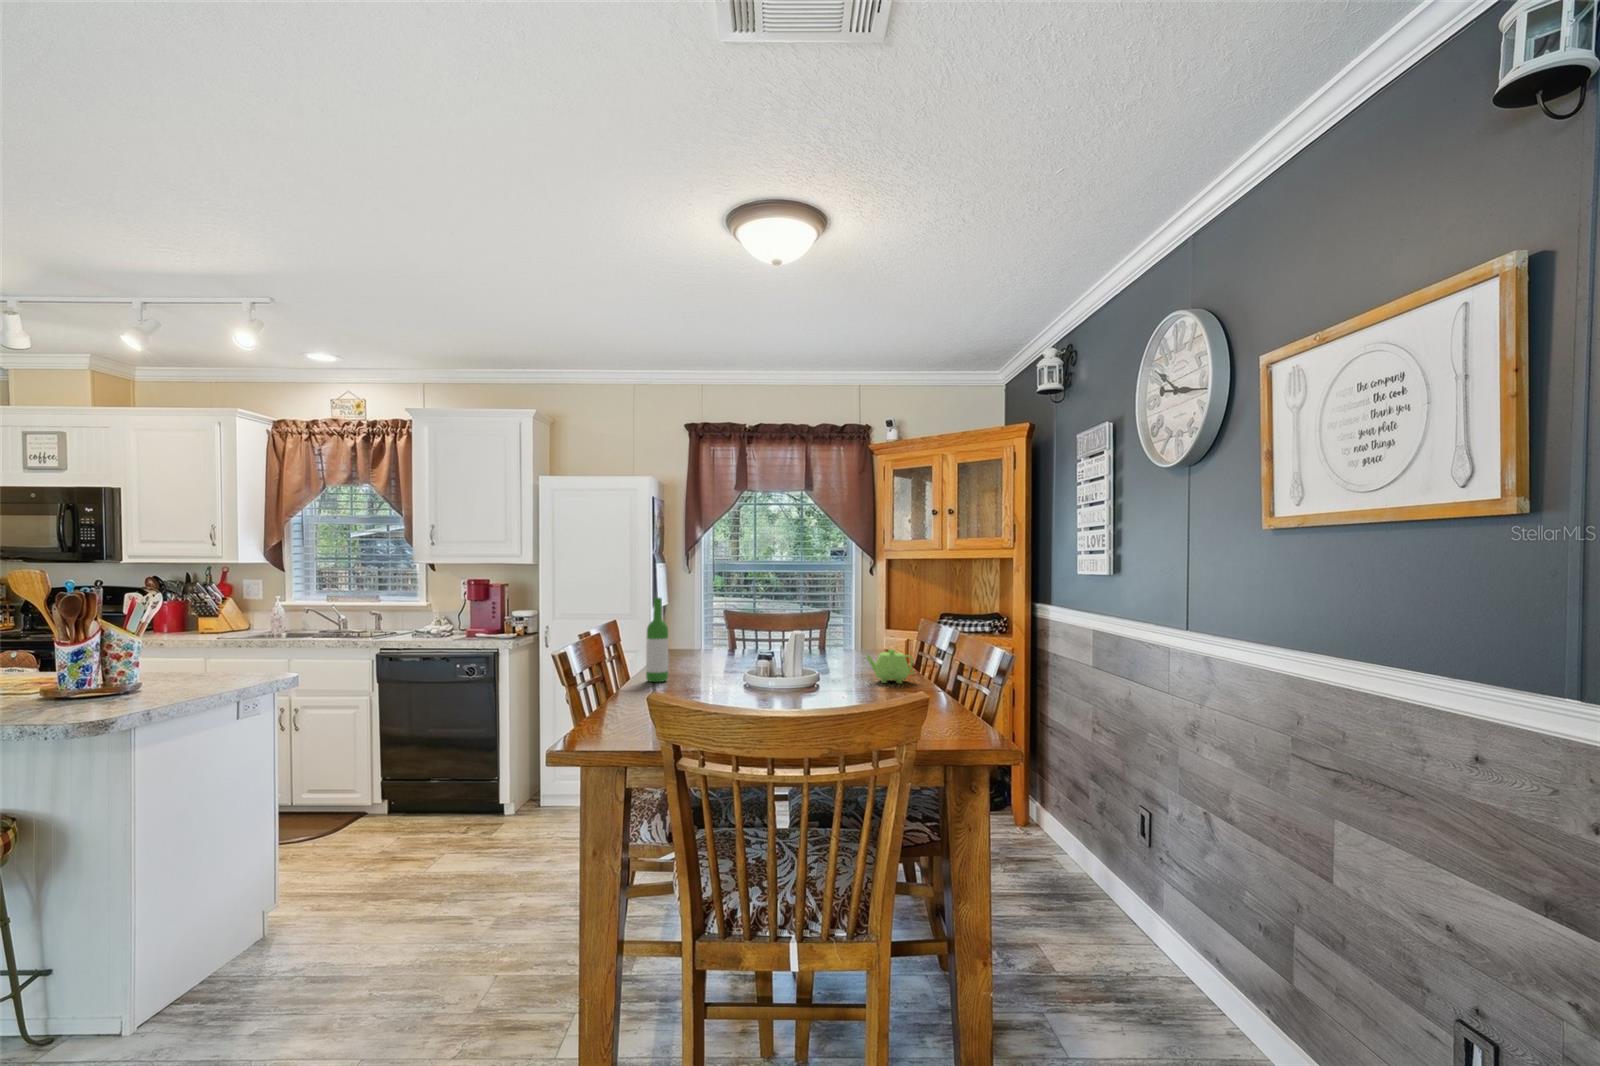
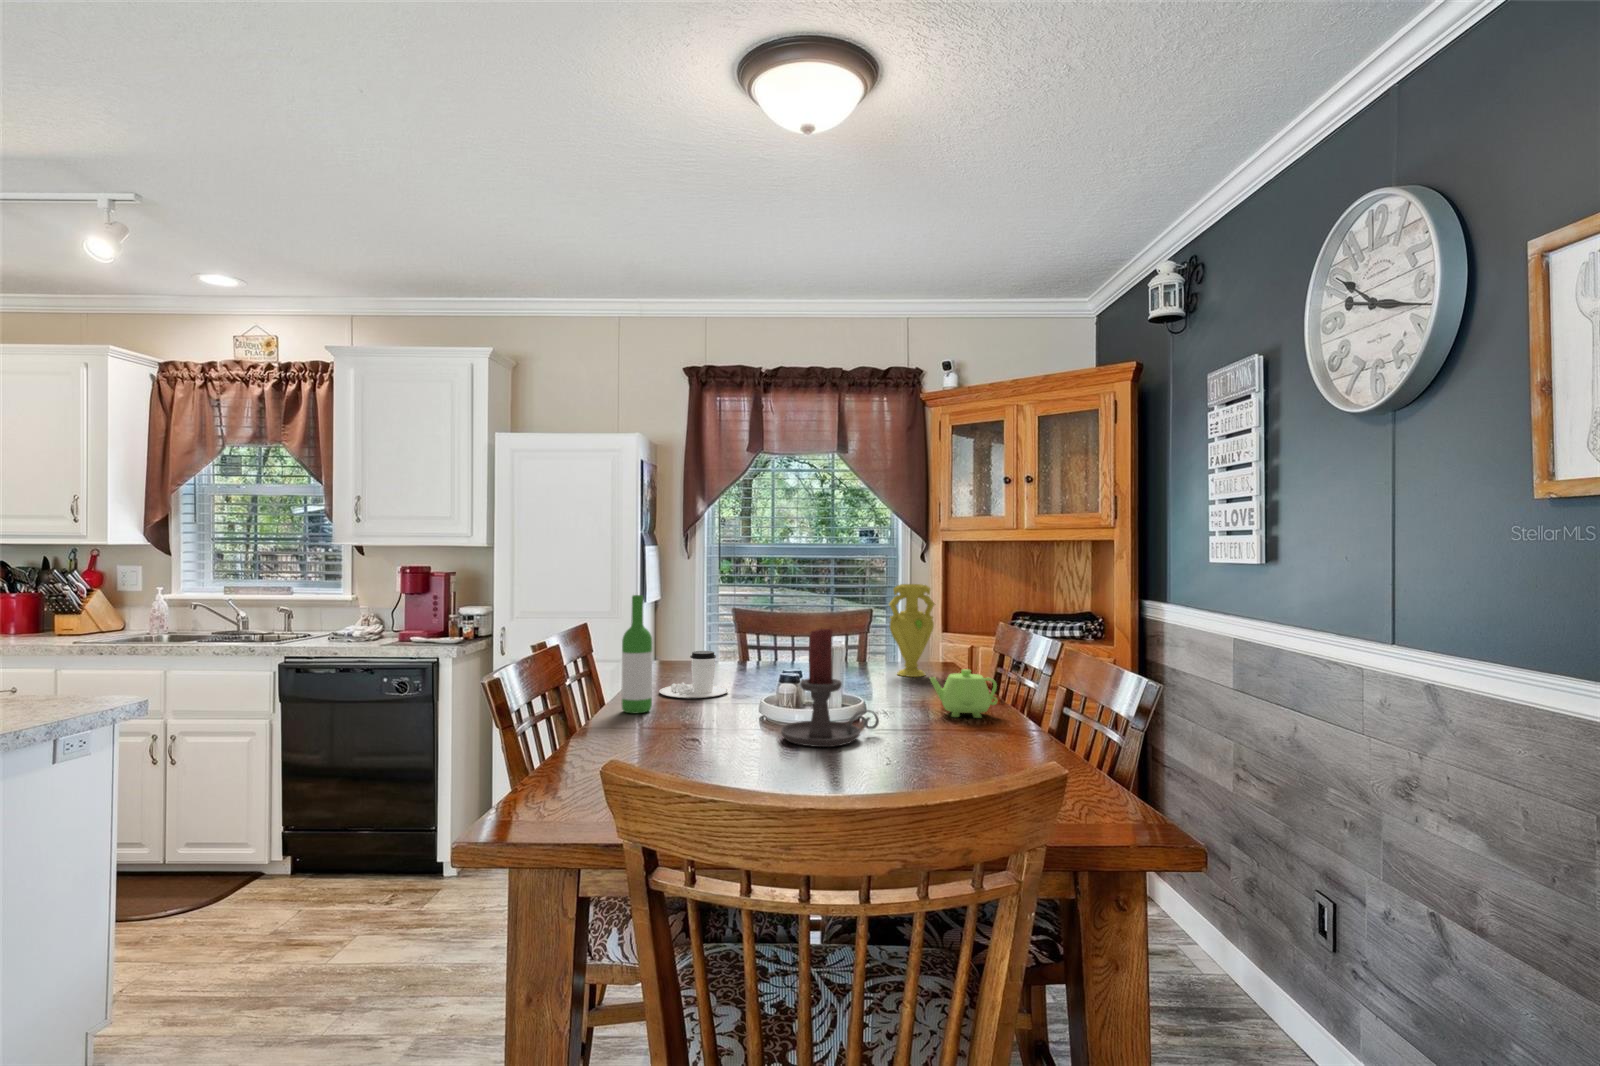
vase: none [841,590,876,659] -> present [889,584,935,677]
candle holder: none [759,618,828,700] -> present [781,629,879,747]
coffee cup: none [672,639,723,673] -> present [659,651,728,698]

